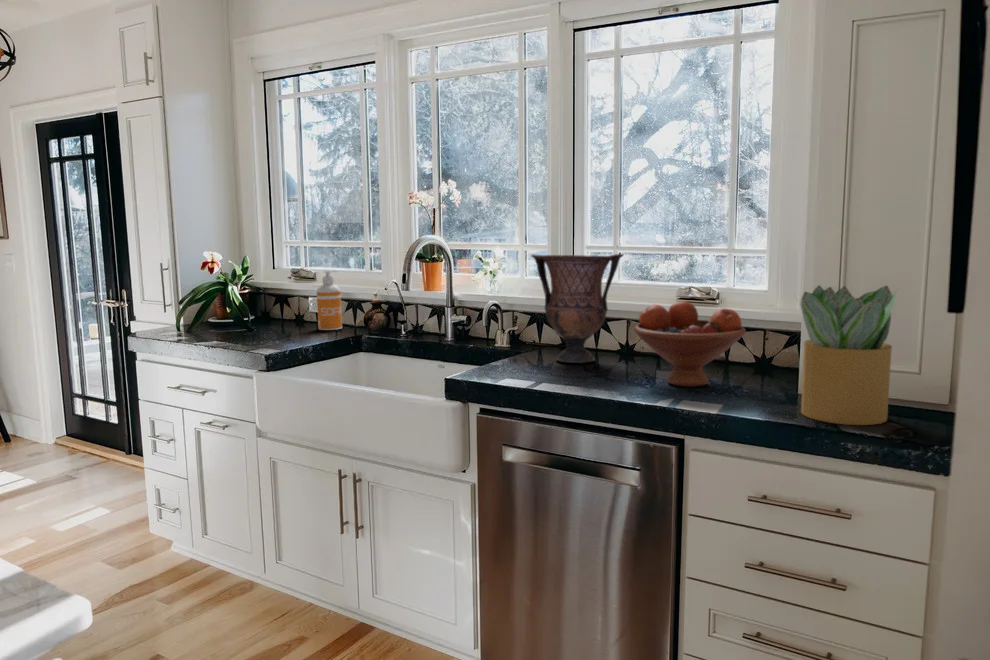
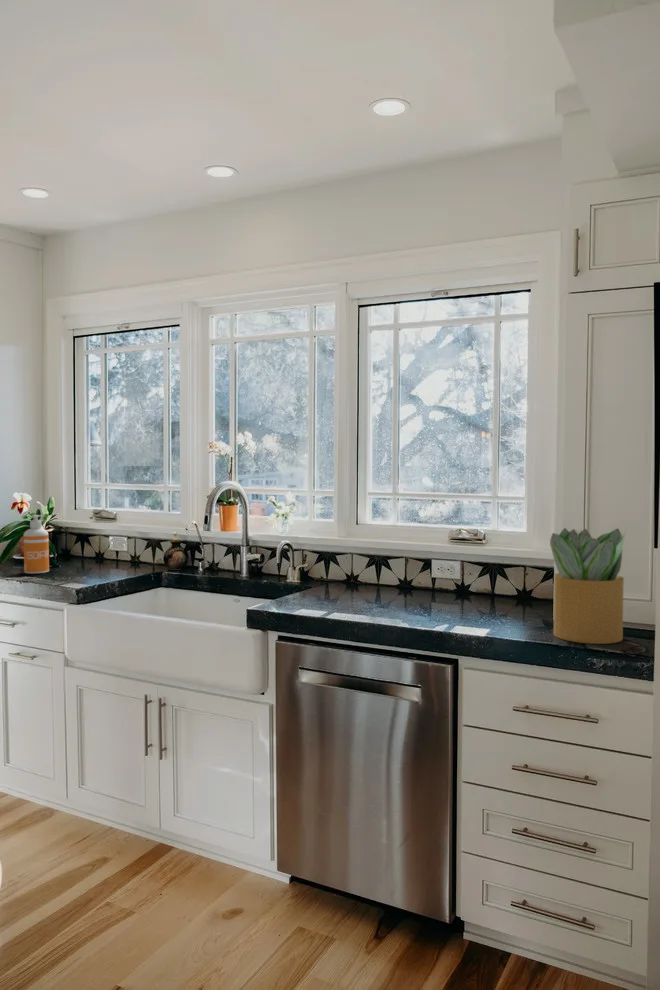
vase: present [531,254,623,363] -> none [322,499,403,595]
soap dispenser: present [317,271,342,330] -> present [24,515,49,574]
fruit bowl: present [634,301,746,387] -> none [413,541,508,615]

